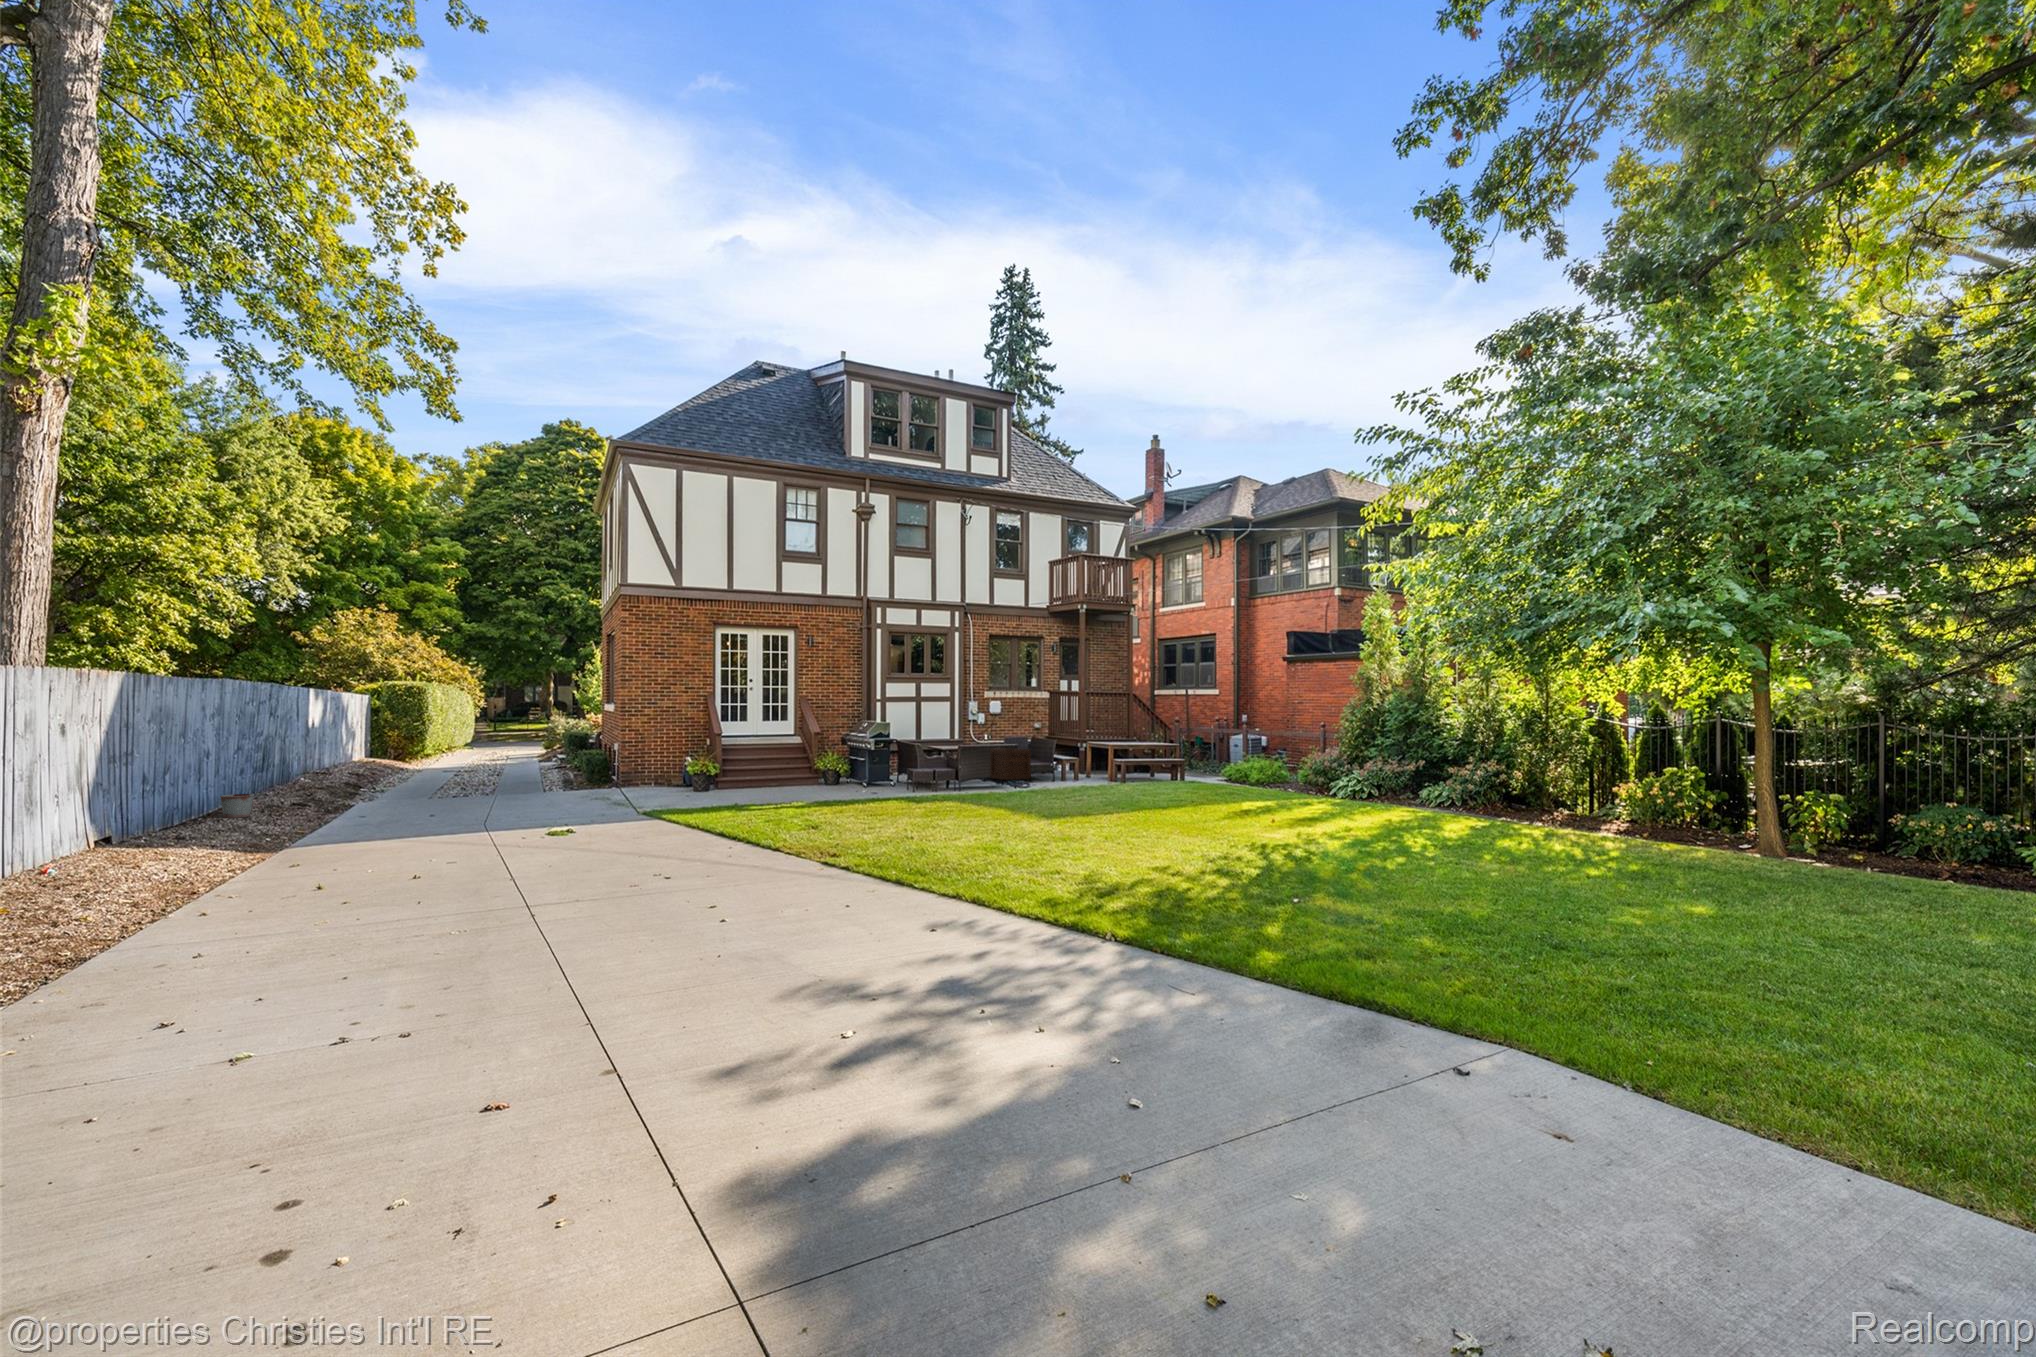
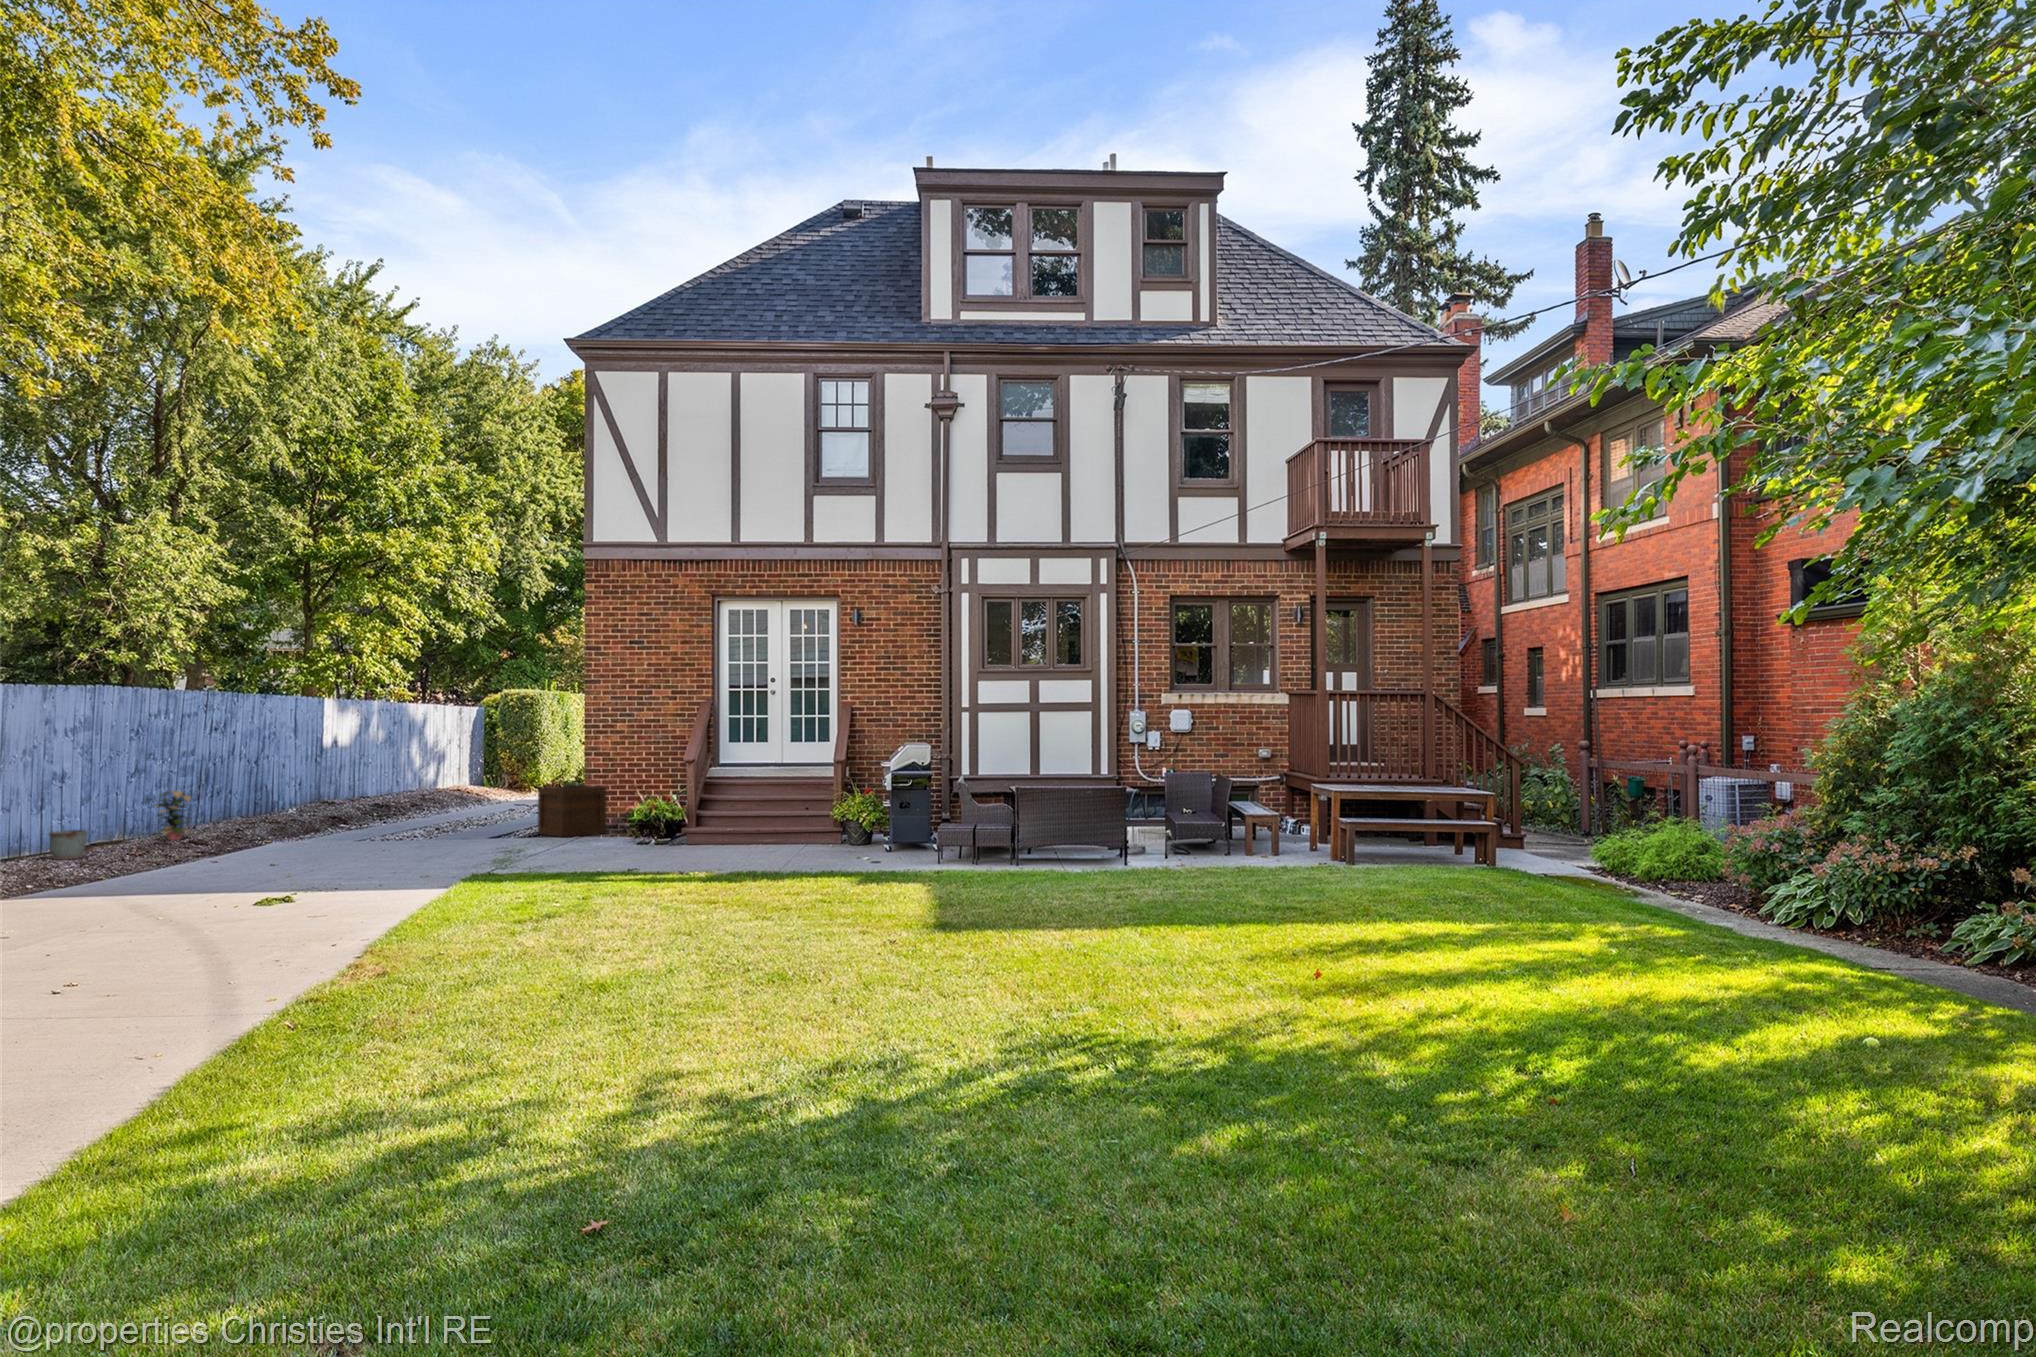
wooden crate: present [990,748,1031,780] -> present [538,785,607,837]
decorative plant: none [253,764,292,803] -> present [155,791,191,840]

